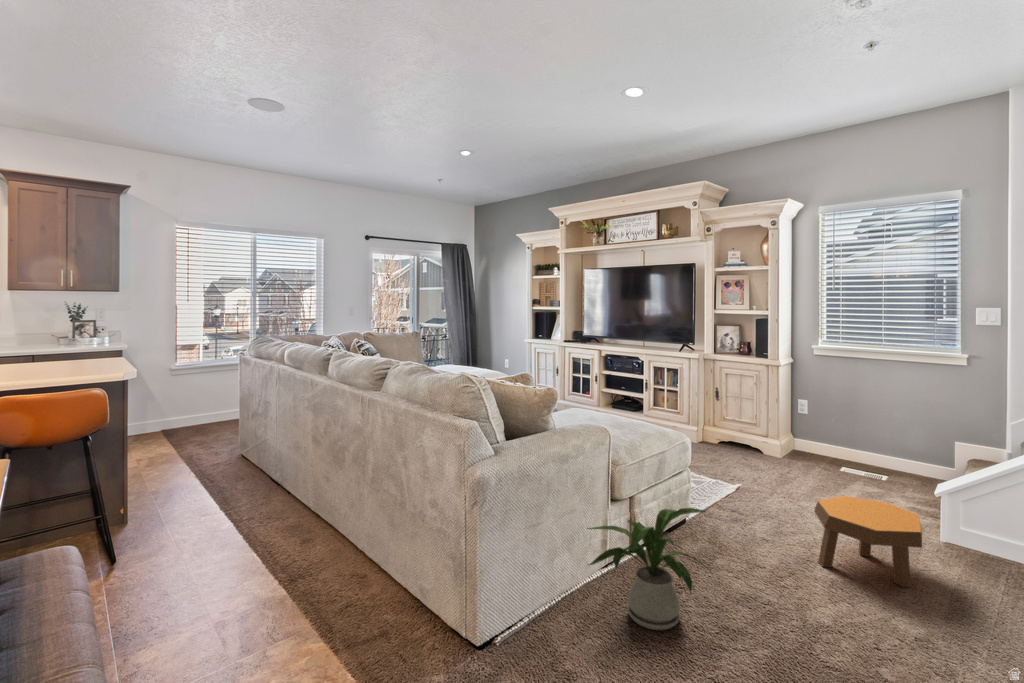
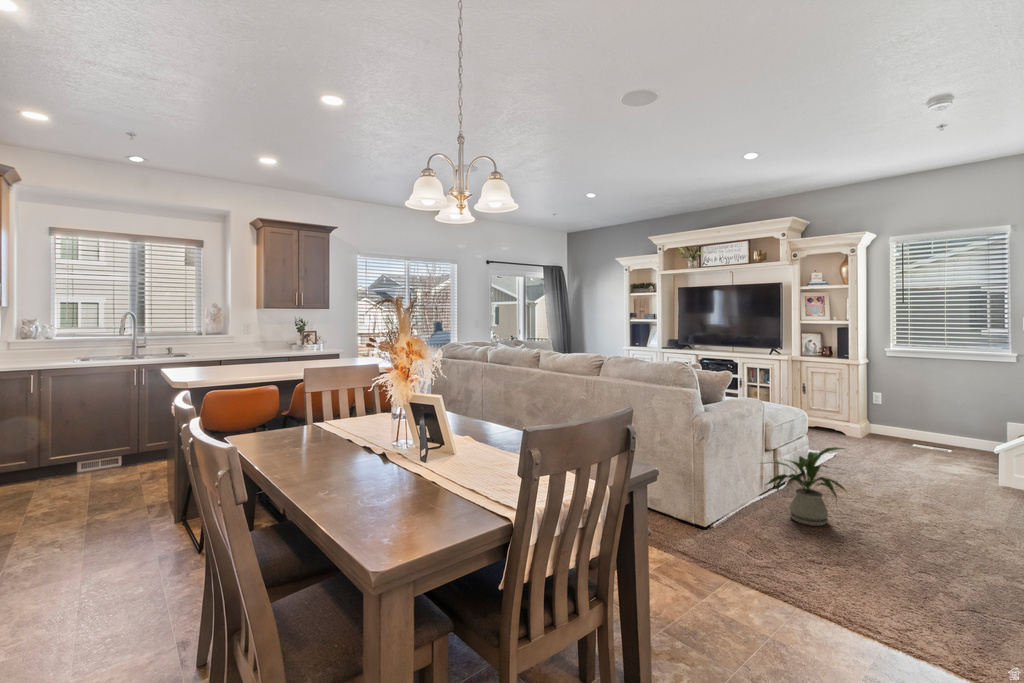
footstool: present [814,496,922,587] -> none [907,453,992,511]

